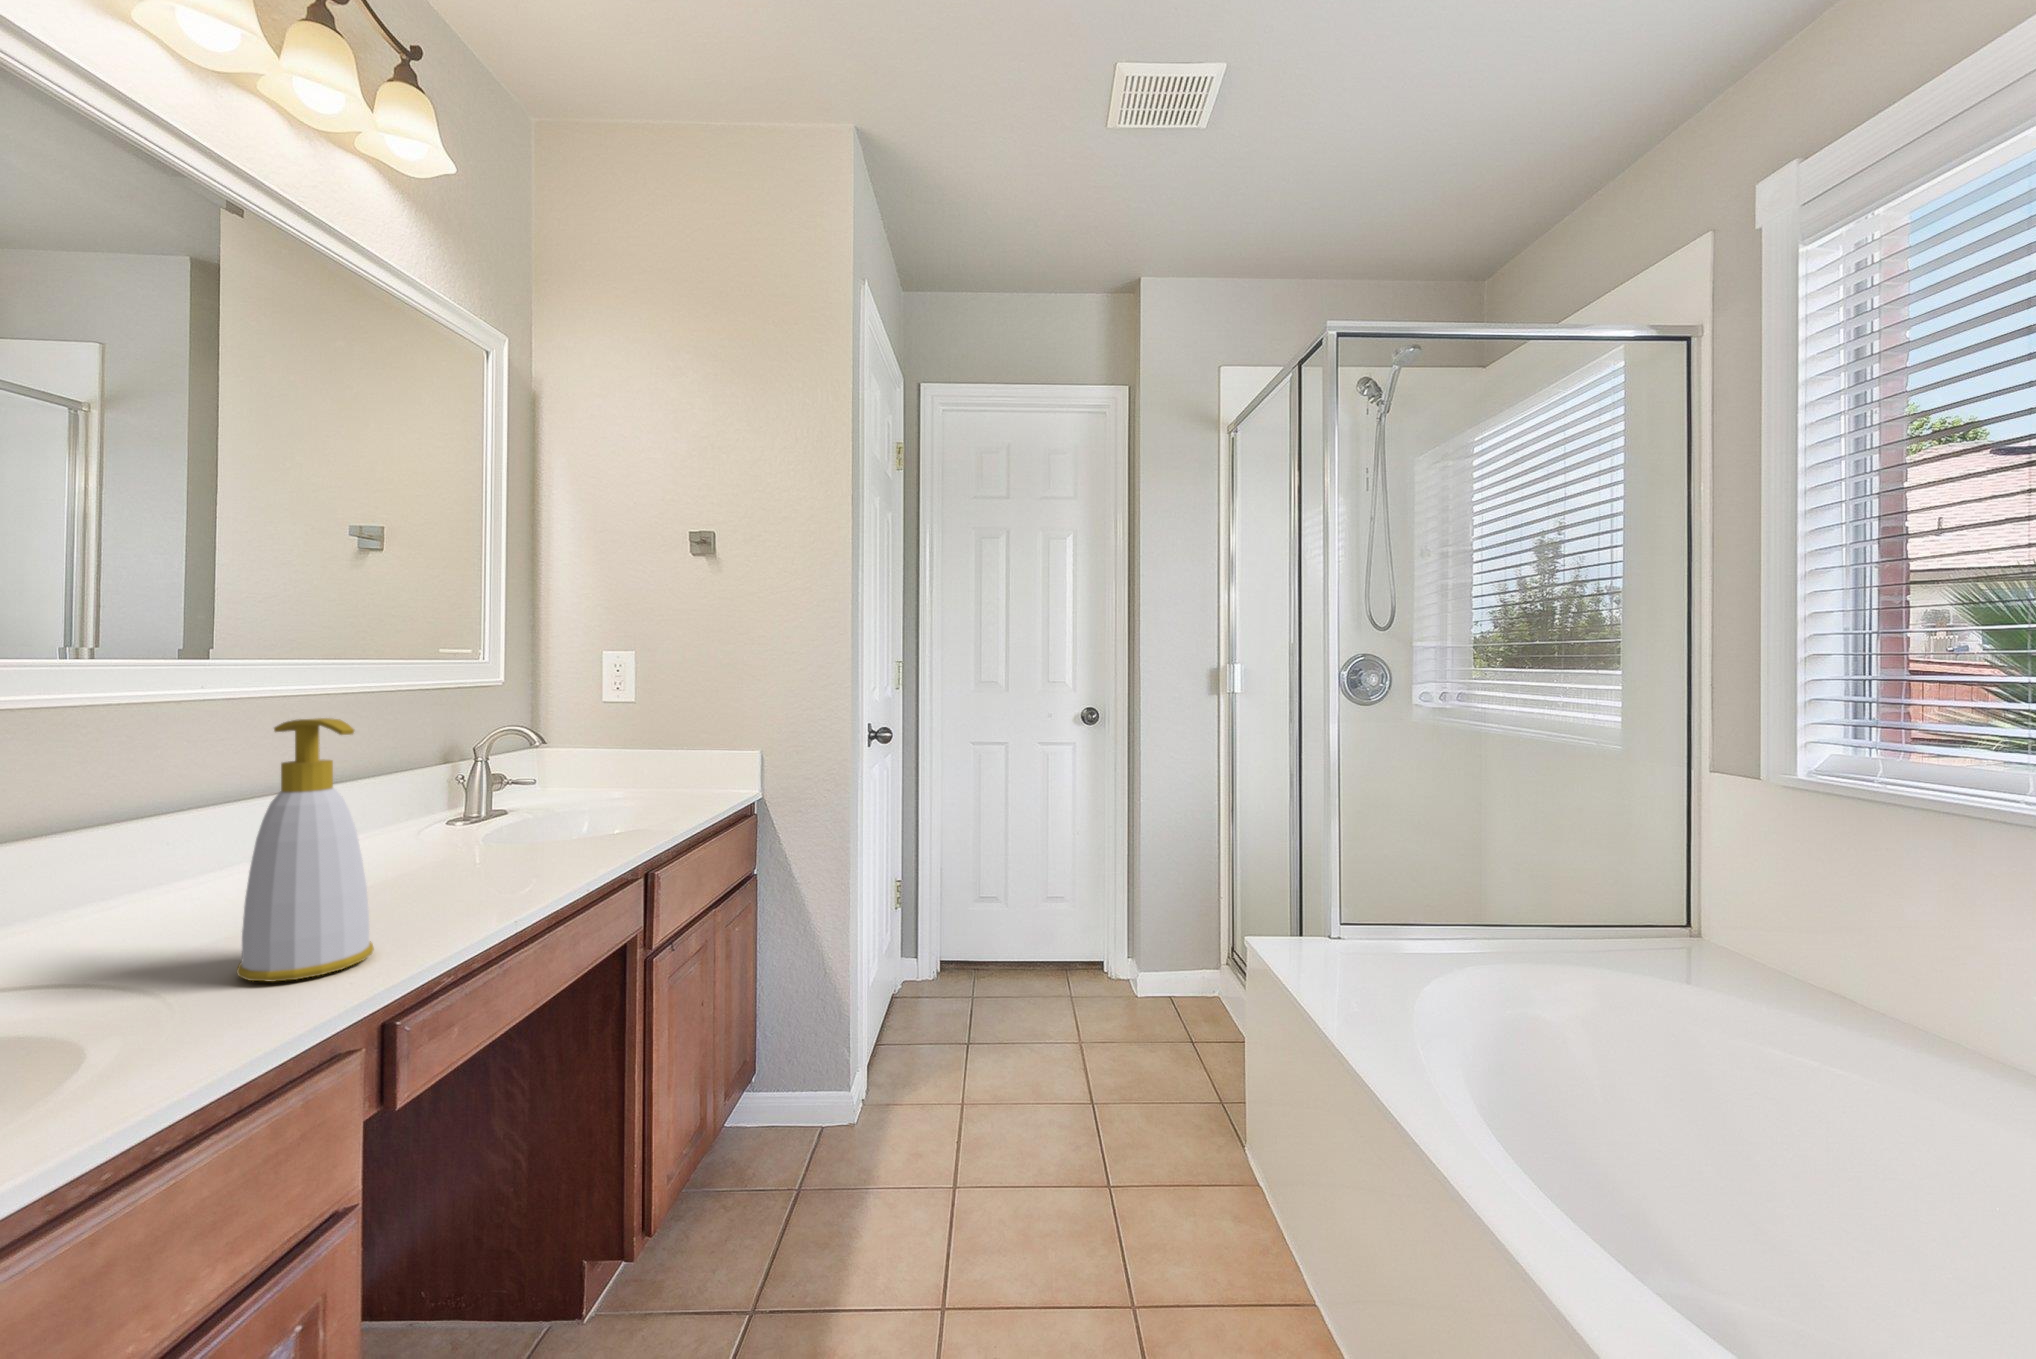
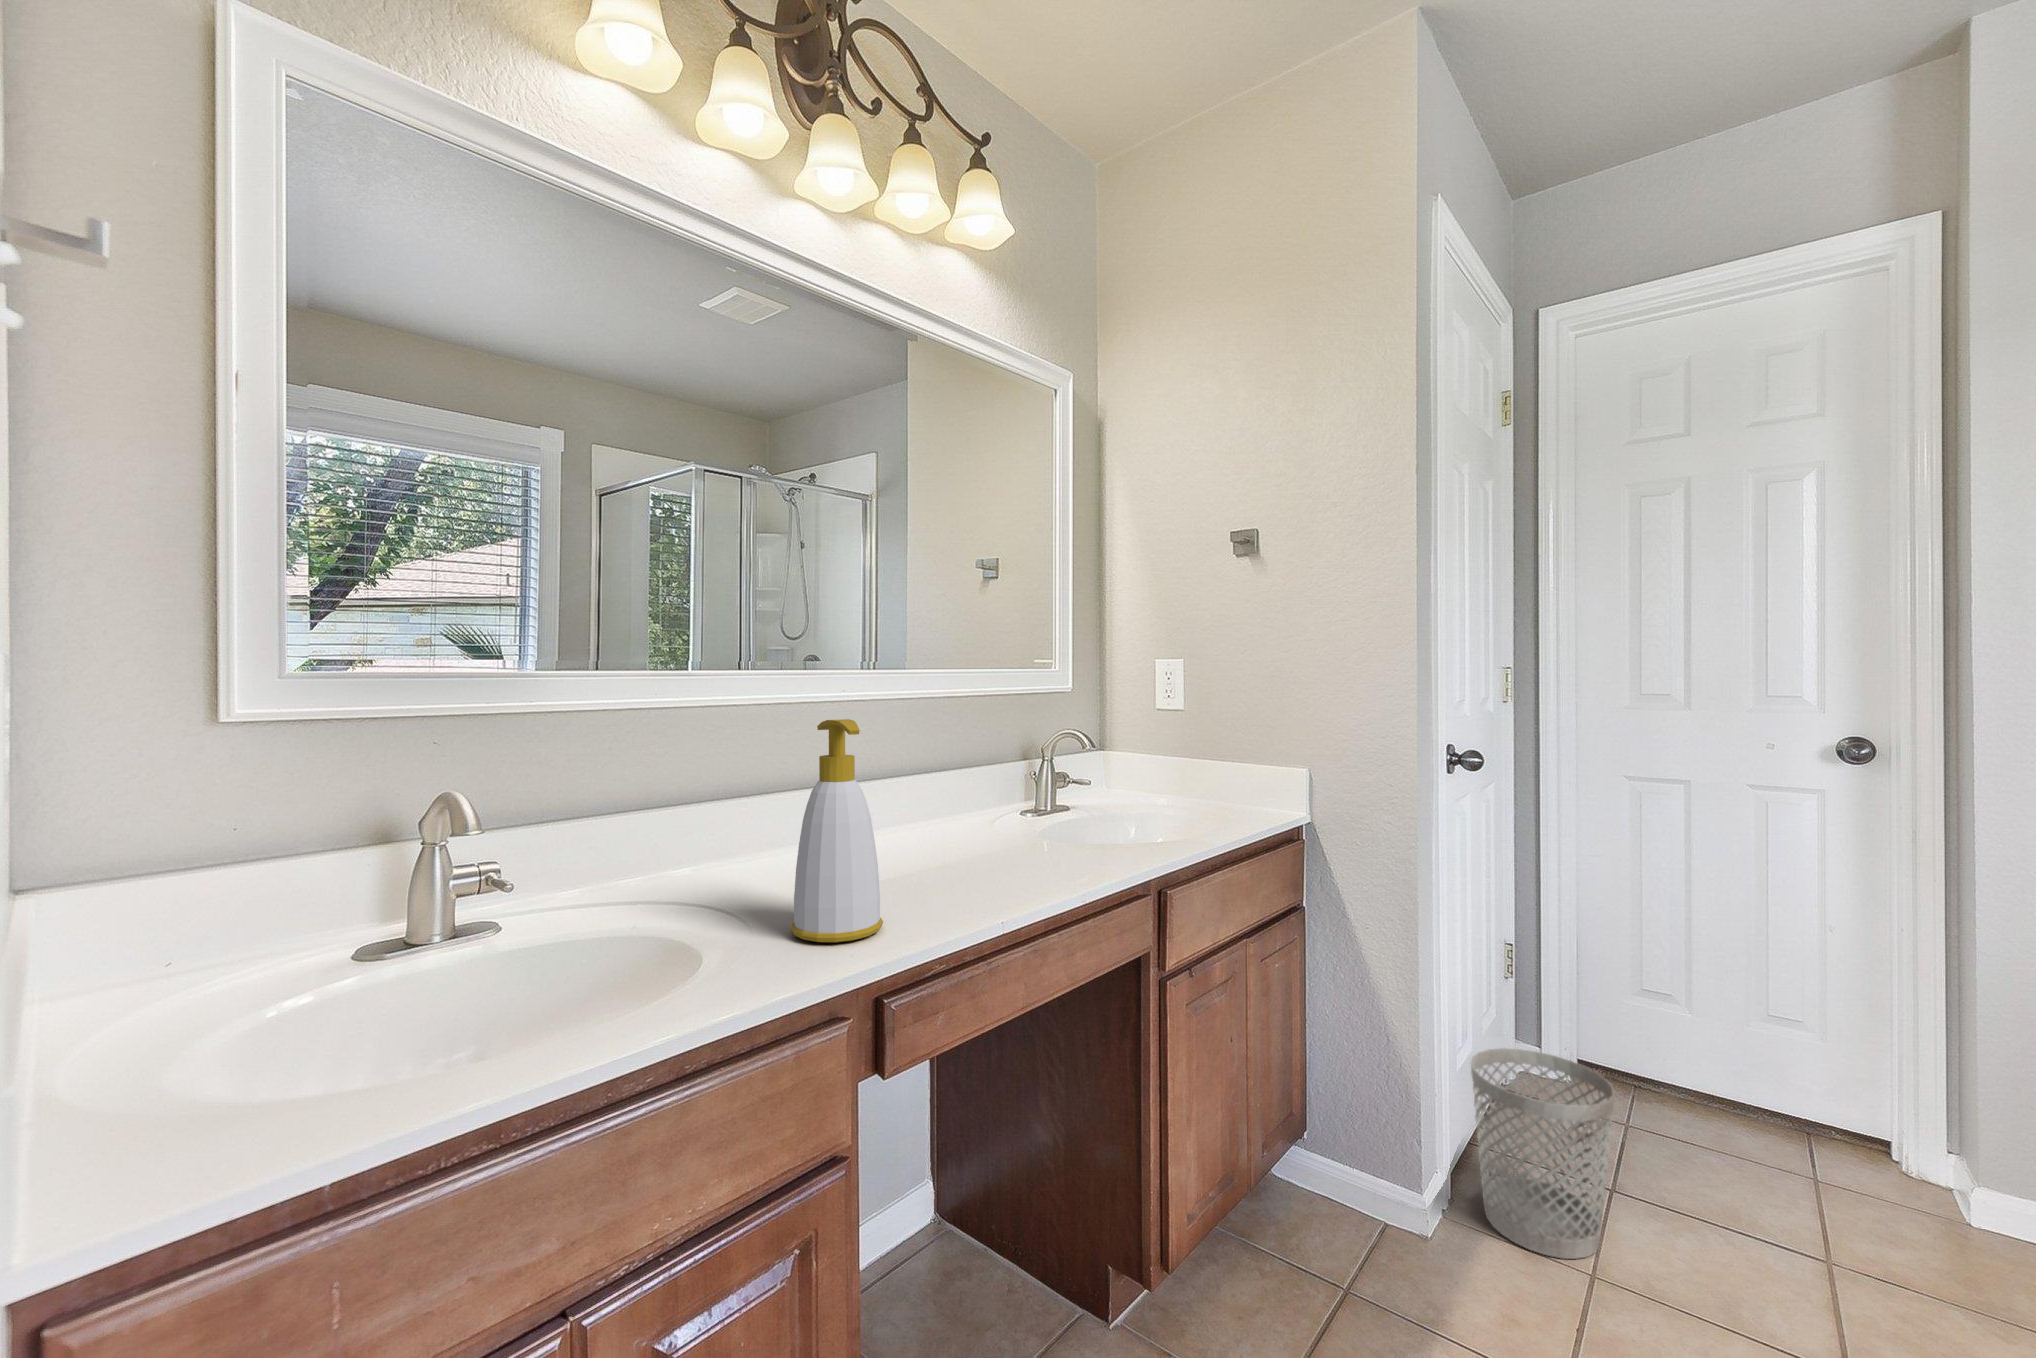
wastebasket: none [884,956,977,1104] -> present [1471,1048,1614,1259]

